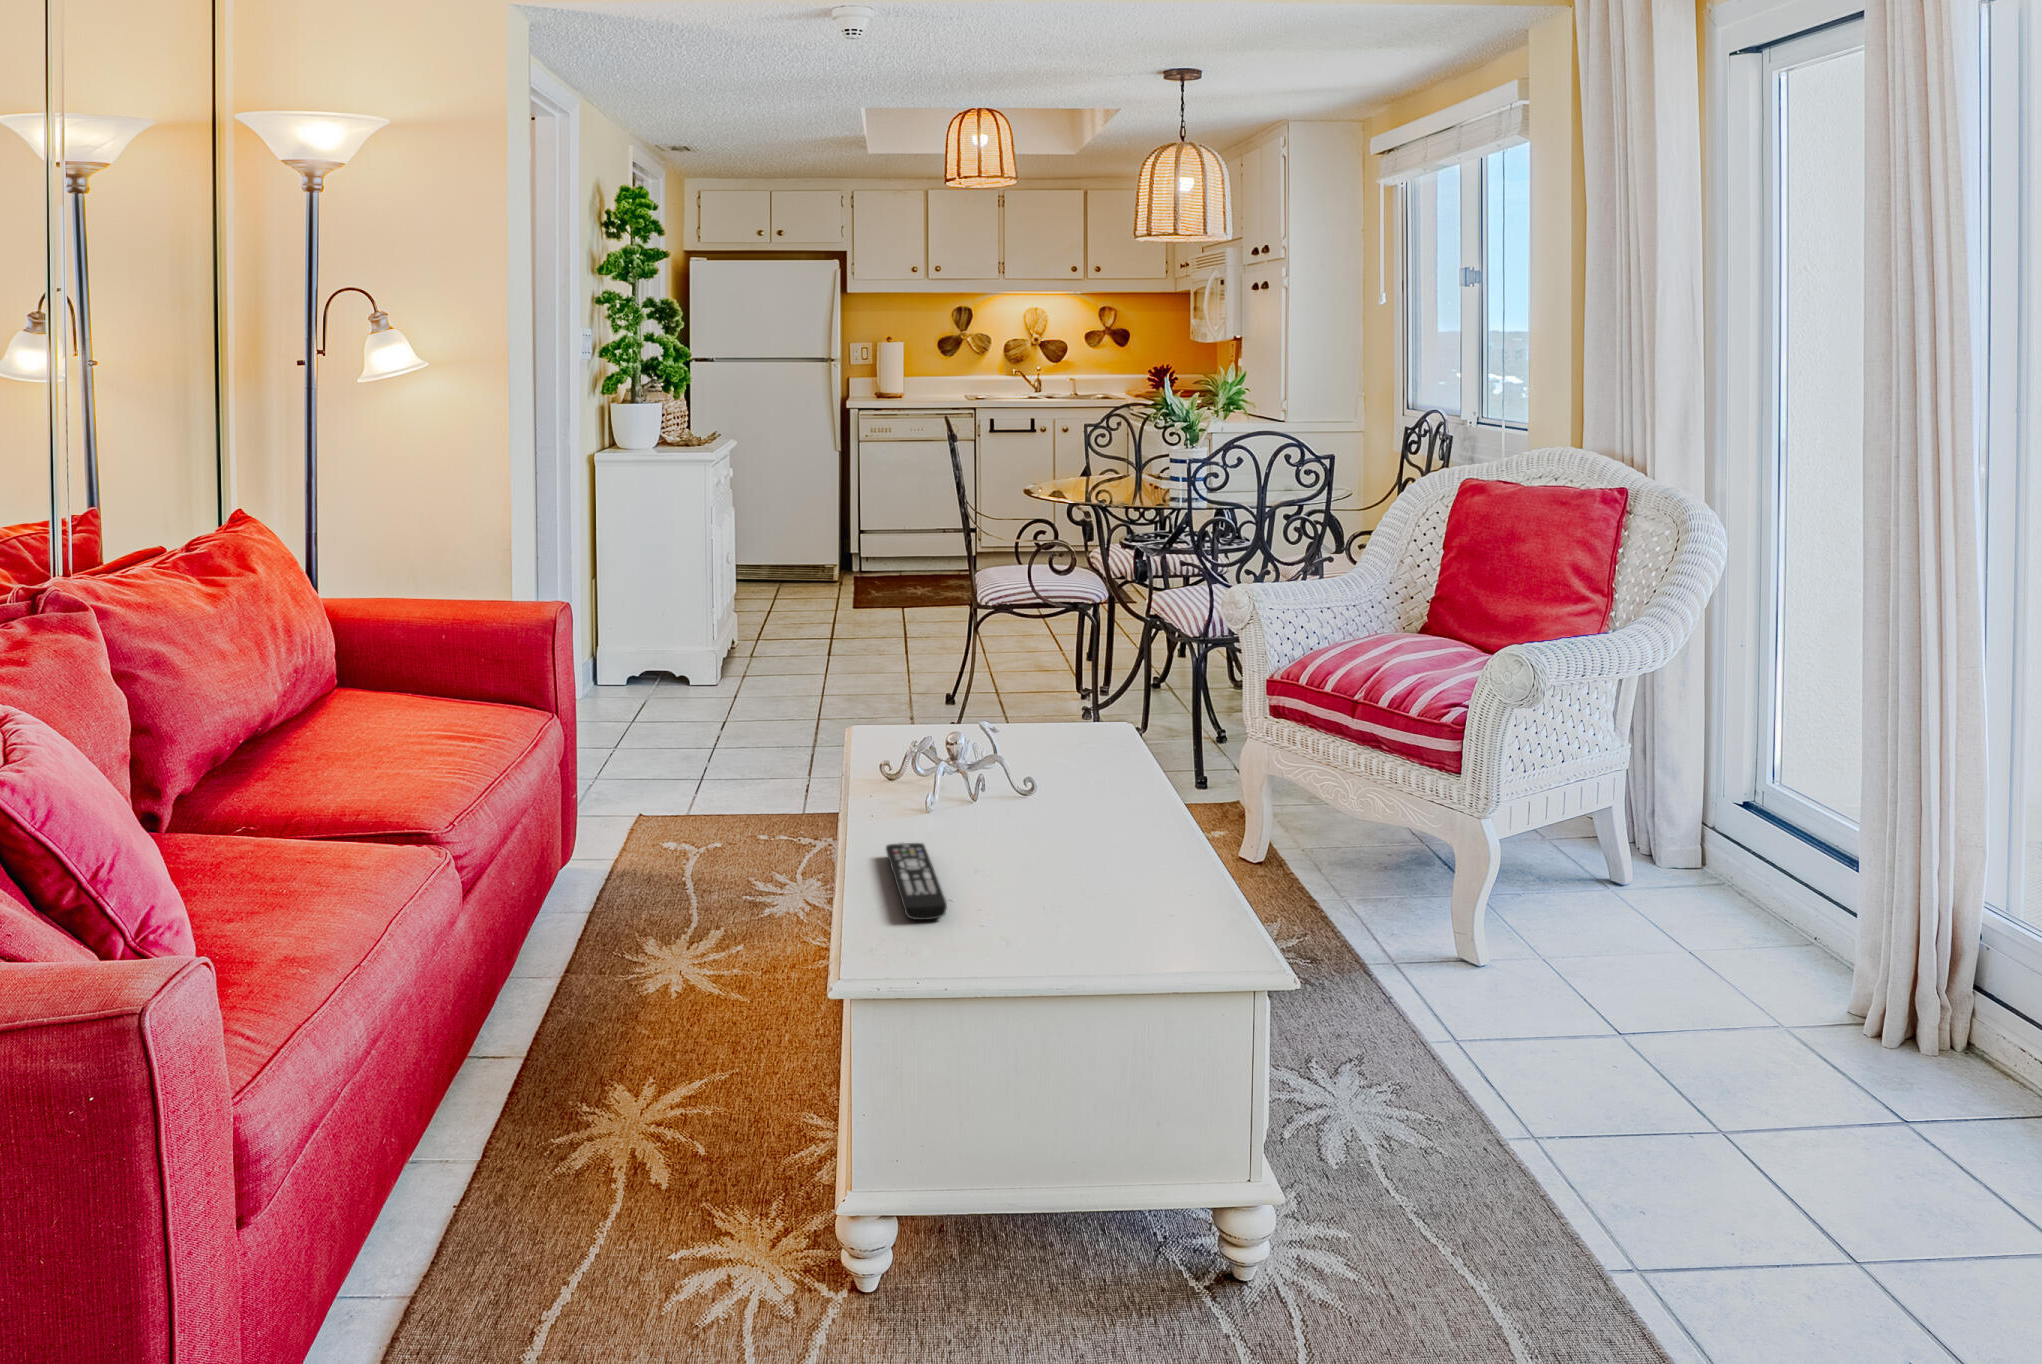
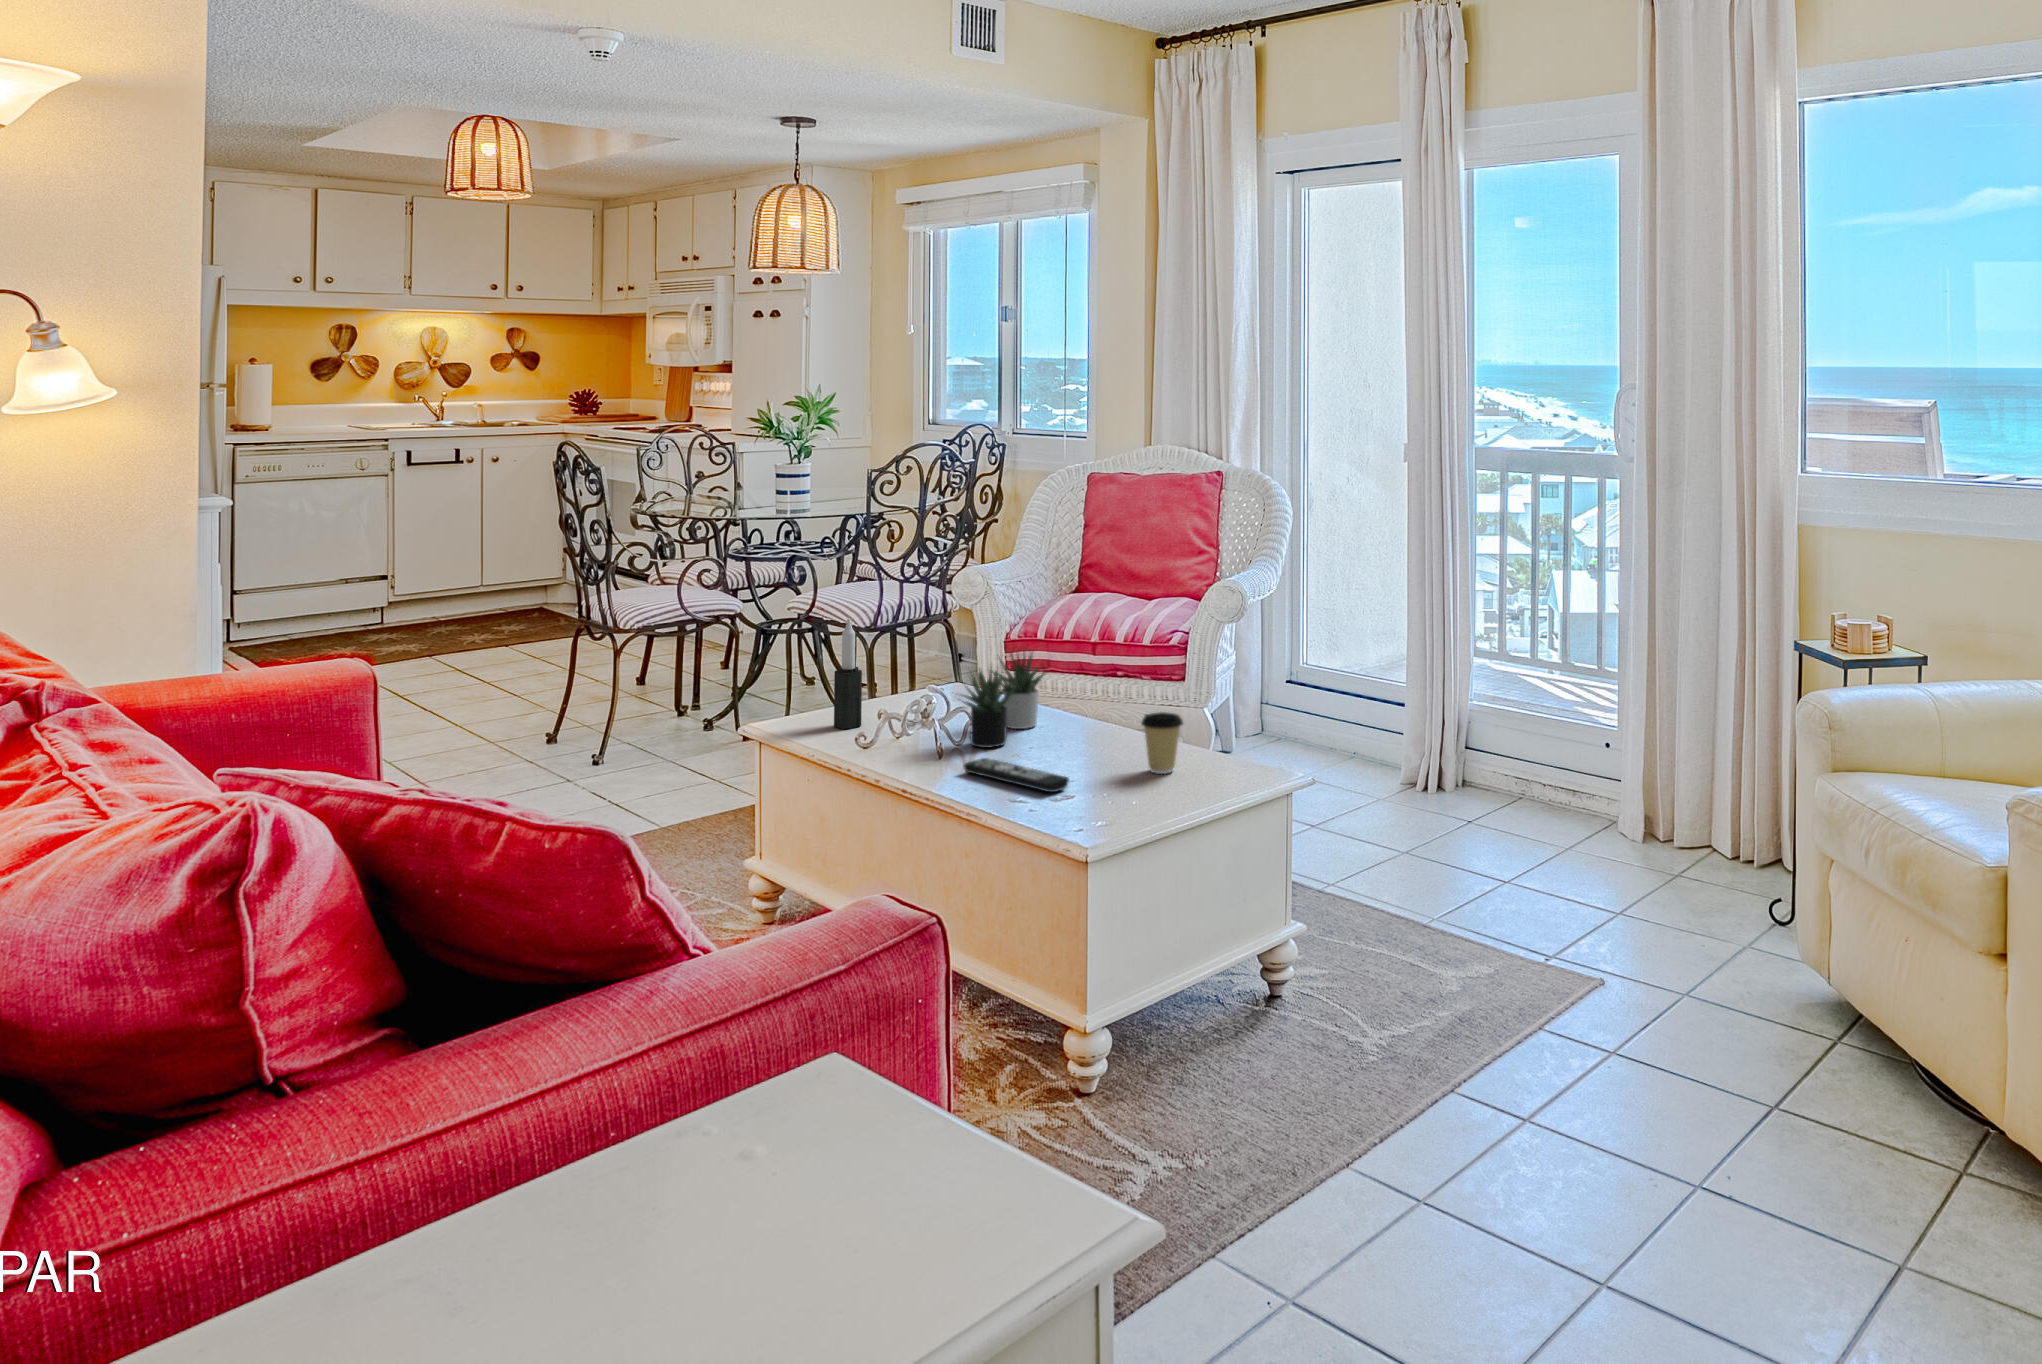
candle: none [890,633,916,761] -> present [834,618,862,729]
succulent plant: none [939,699,1109,829] -> present [961,651,1049,748]
coffee cup: none [1071,841,1134,937] -> present [1141,712,1183,774]

